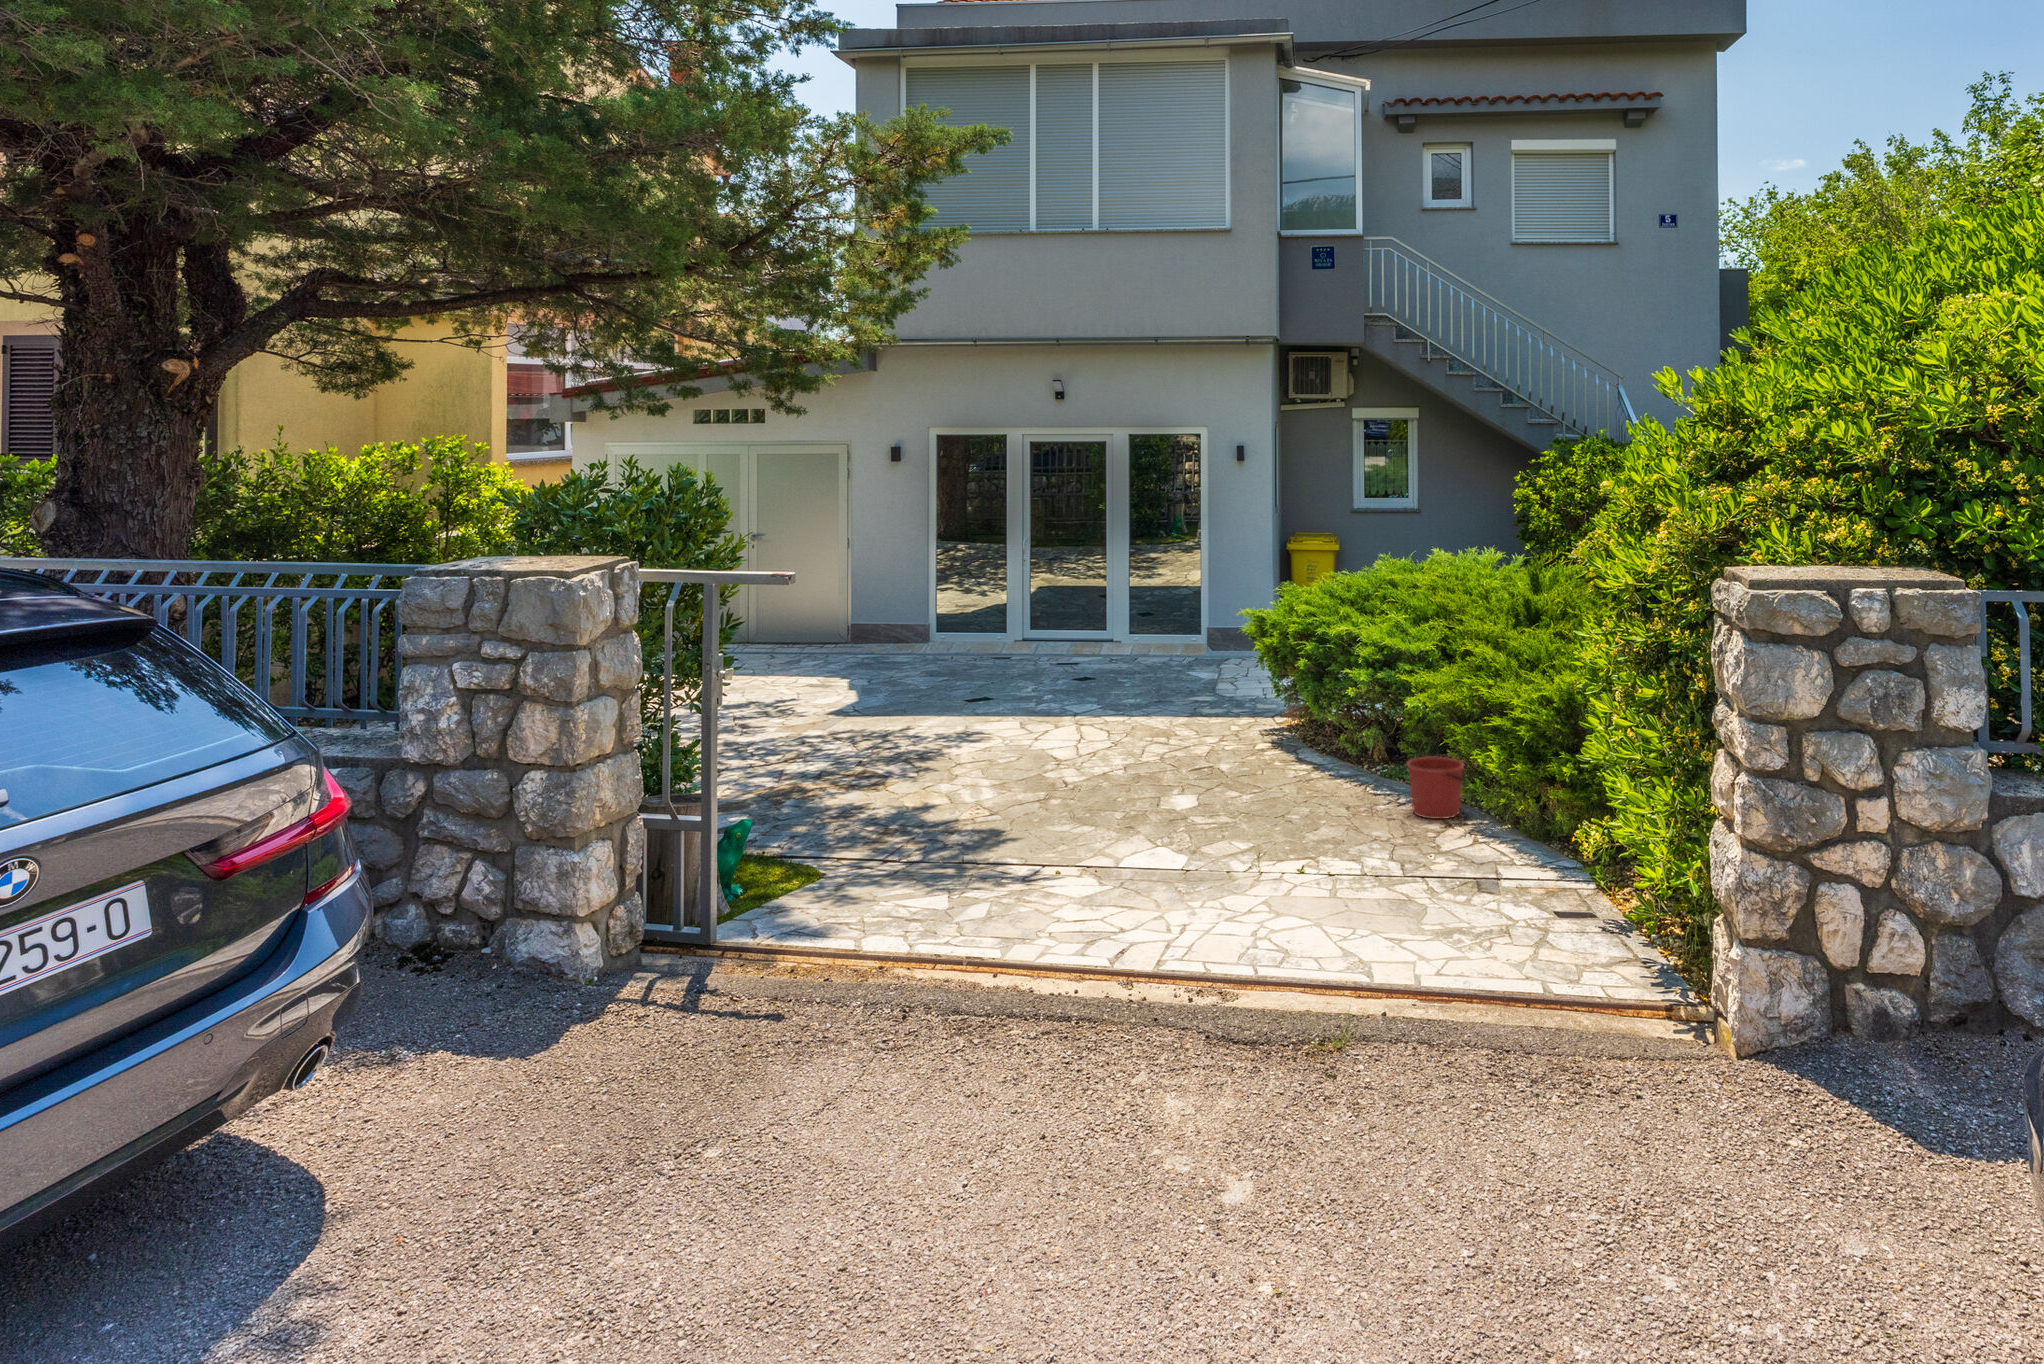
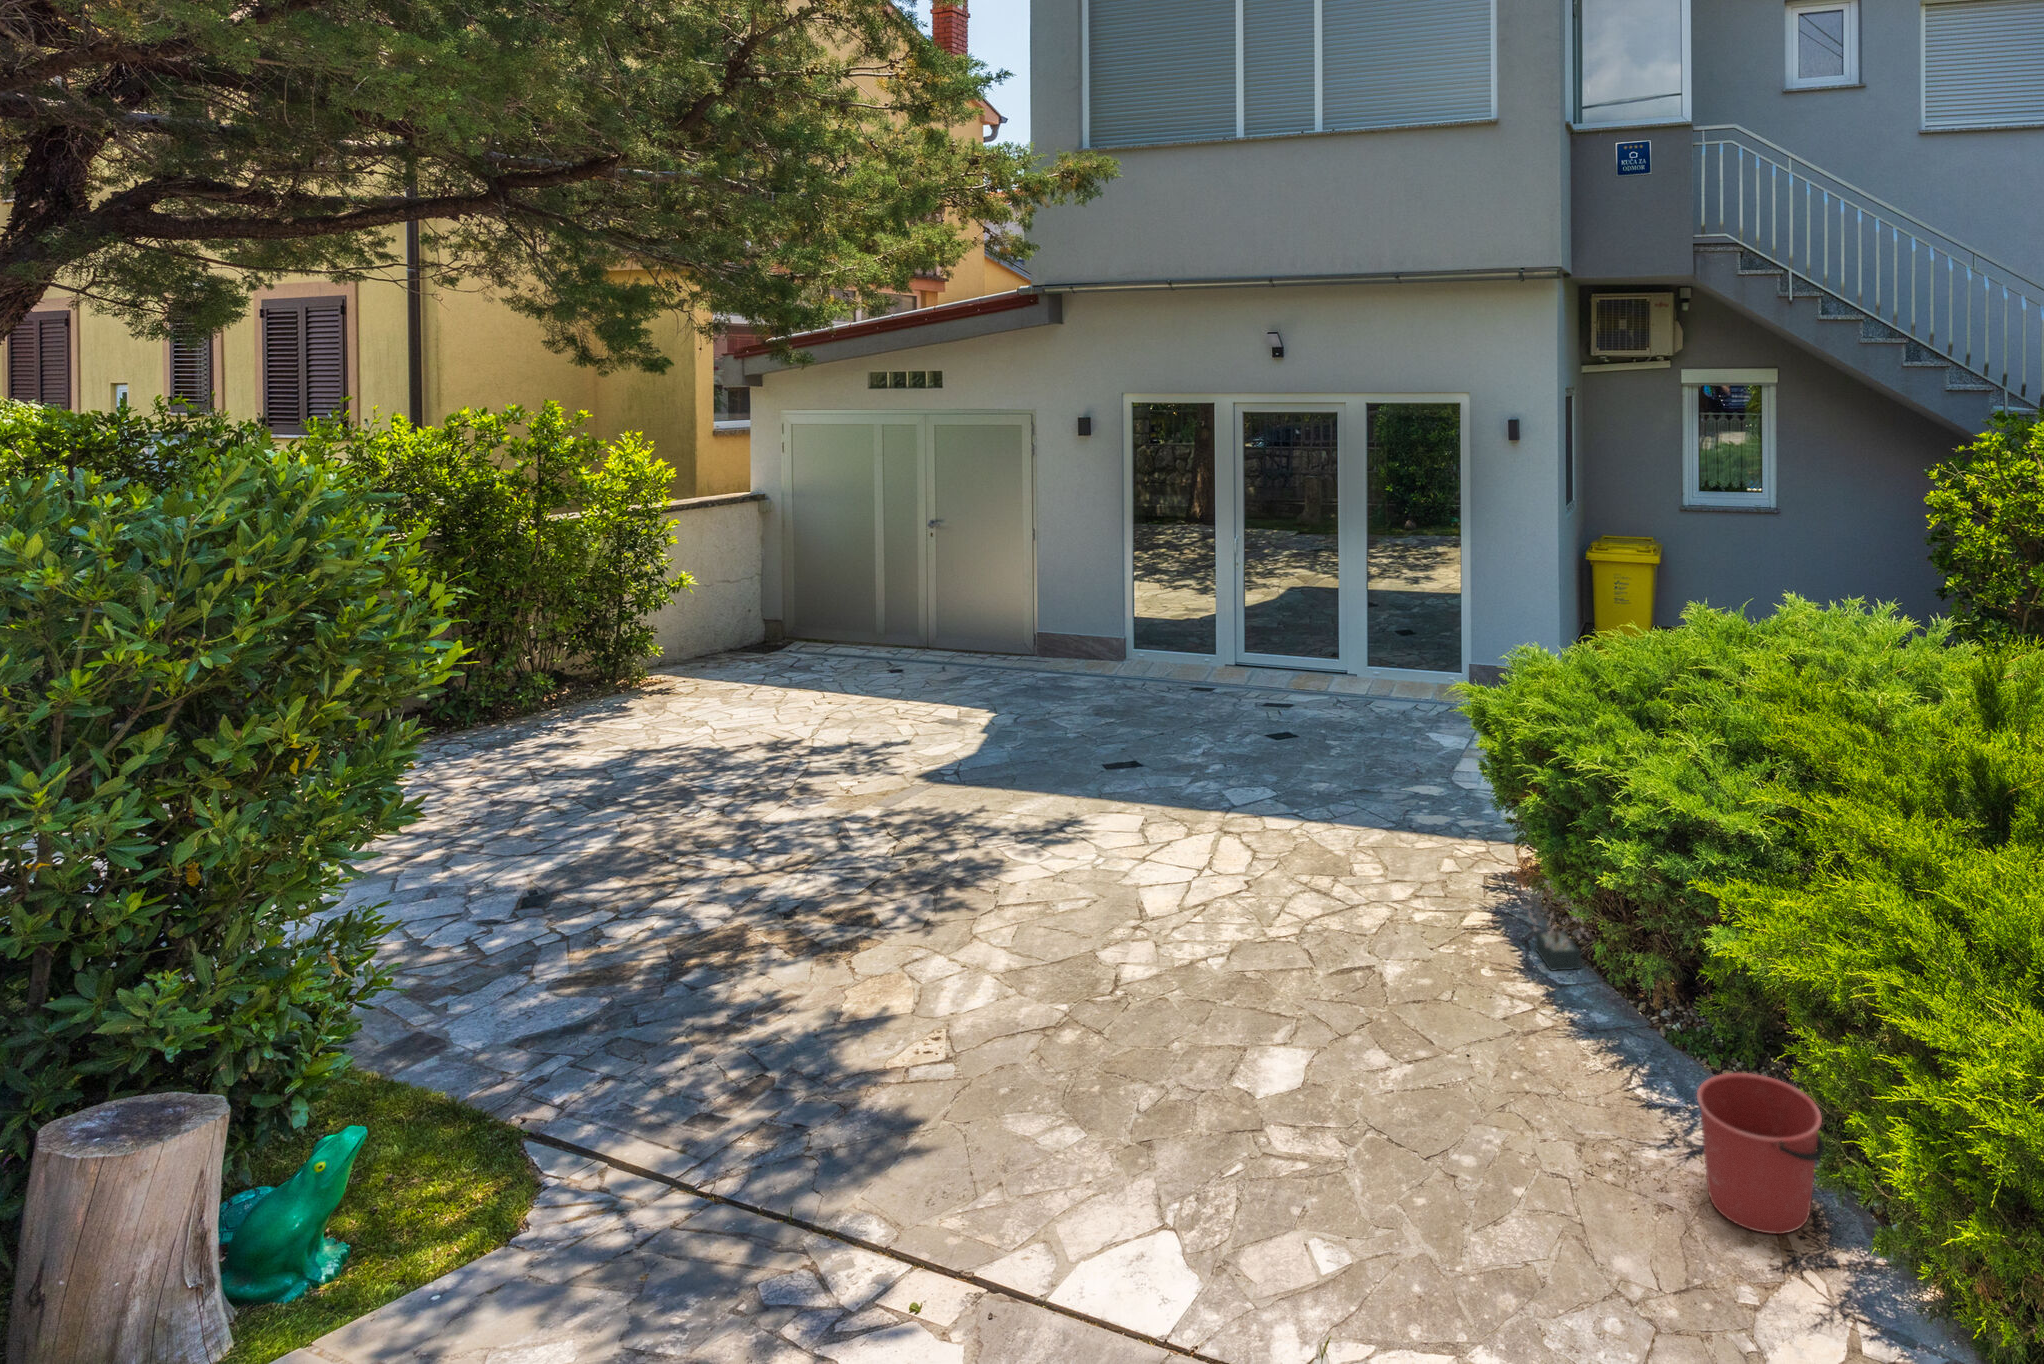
decorative plant: none [1293,711,1335,758] -> present [1524,881,1584,971]

